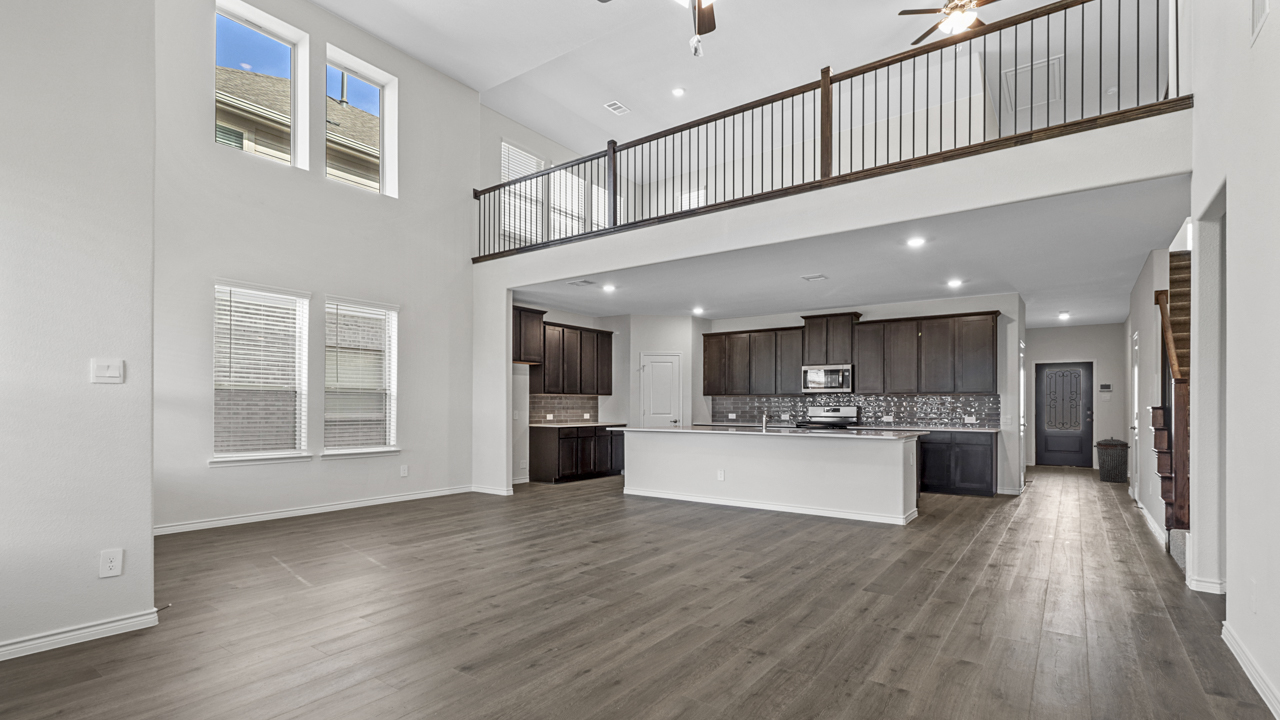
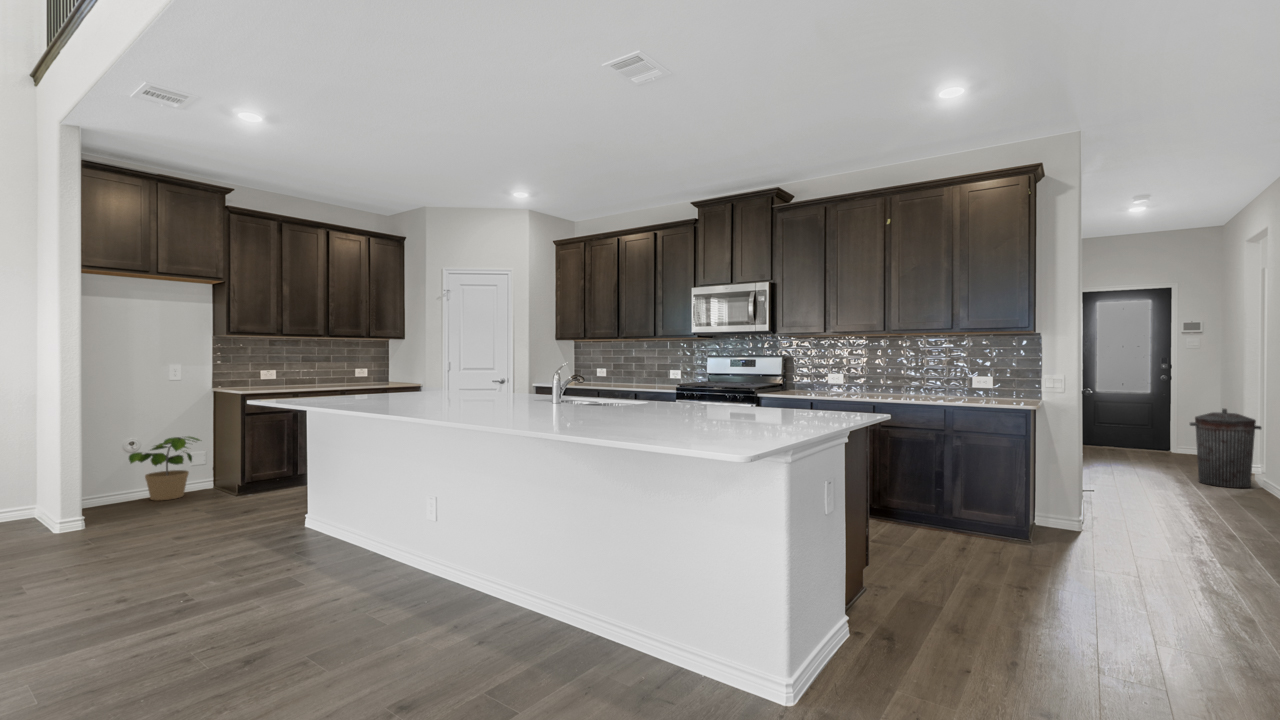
potted plant: none [504,452,540,488] -> present [129,437,200,500]

